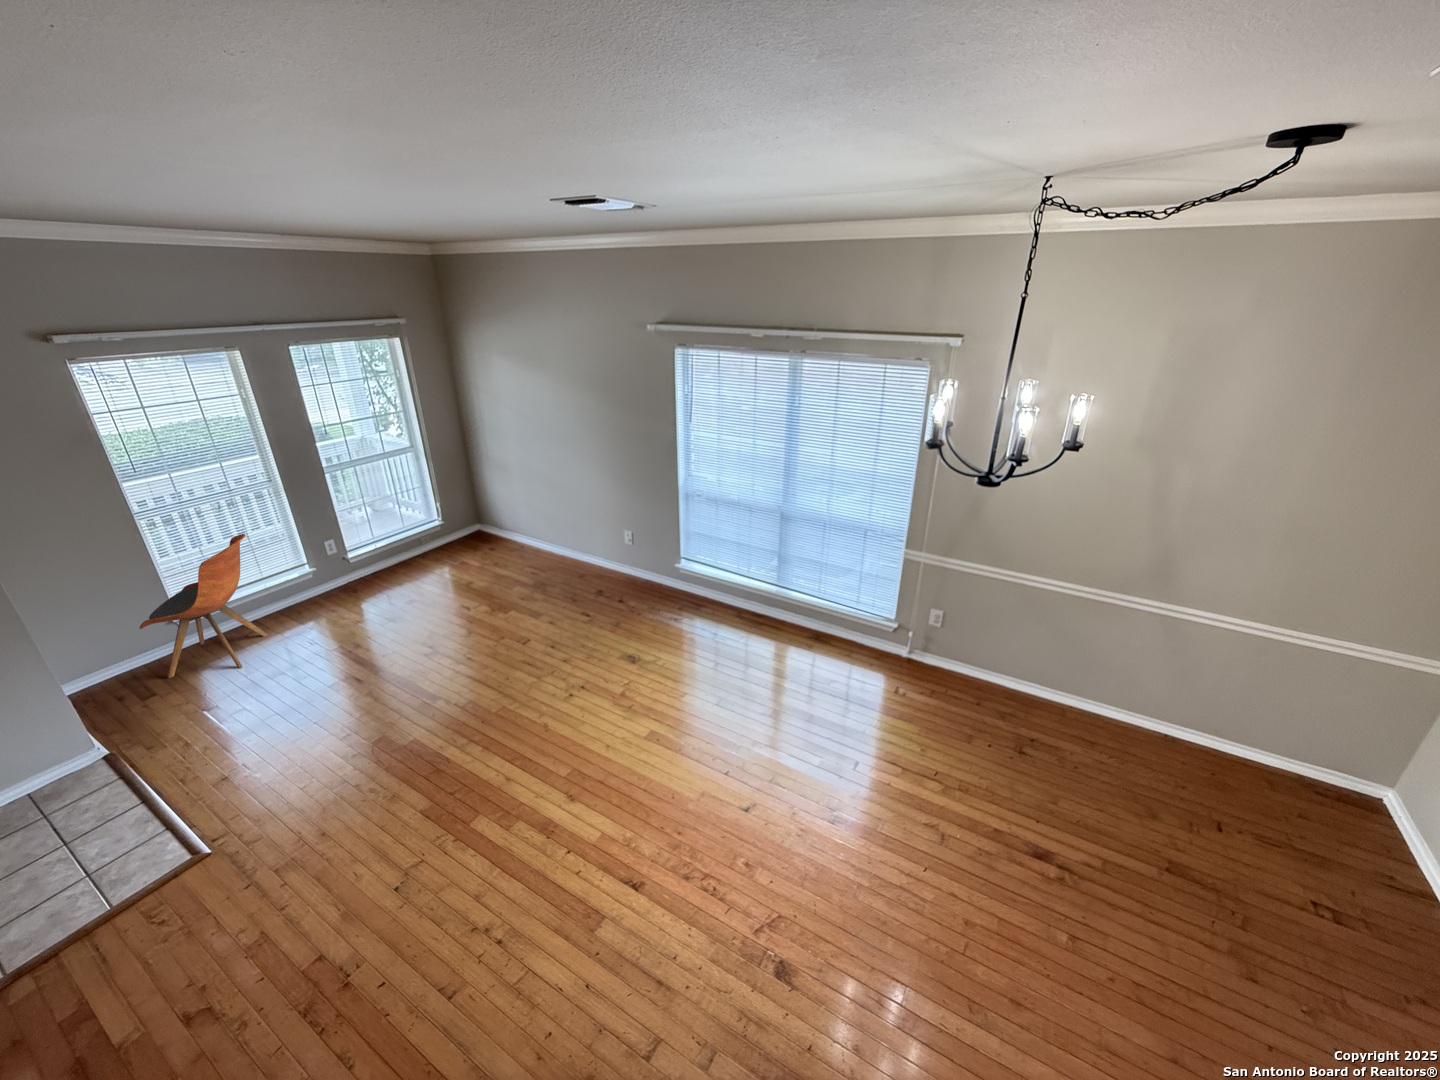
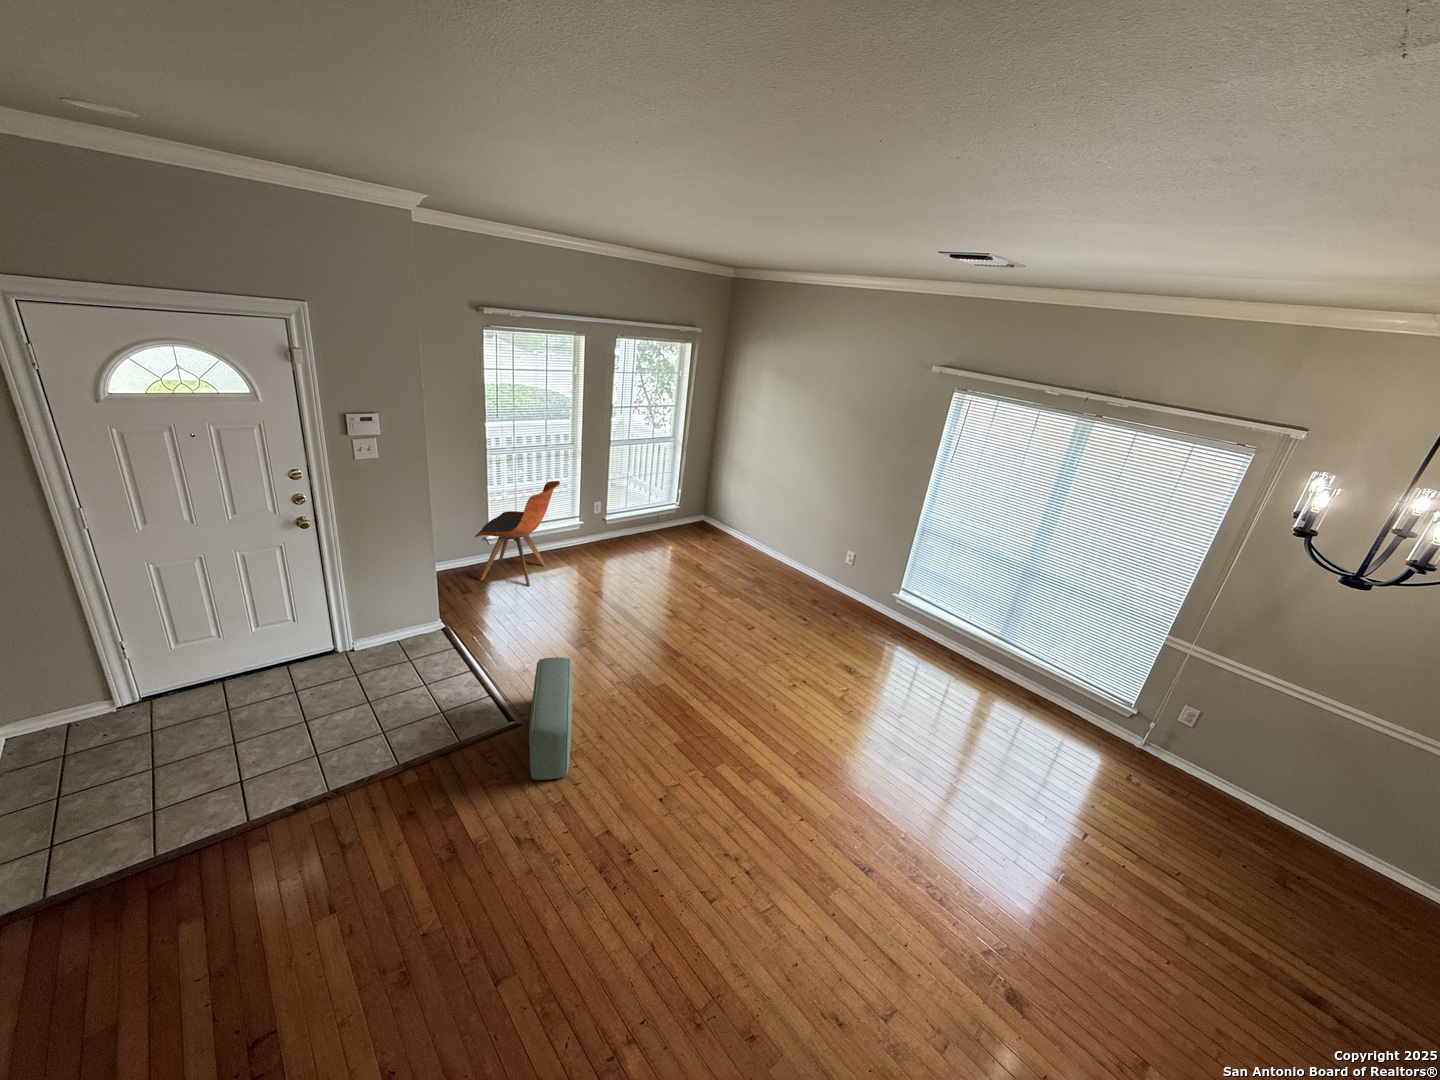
pouf: none [191,755,283,924] -> present [529,657,572,780]

